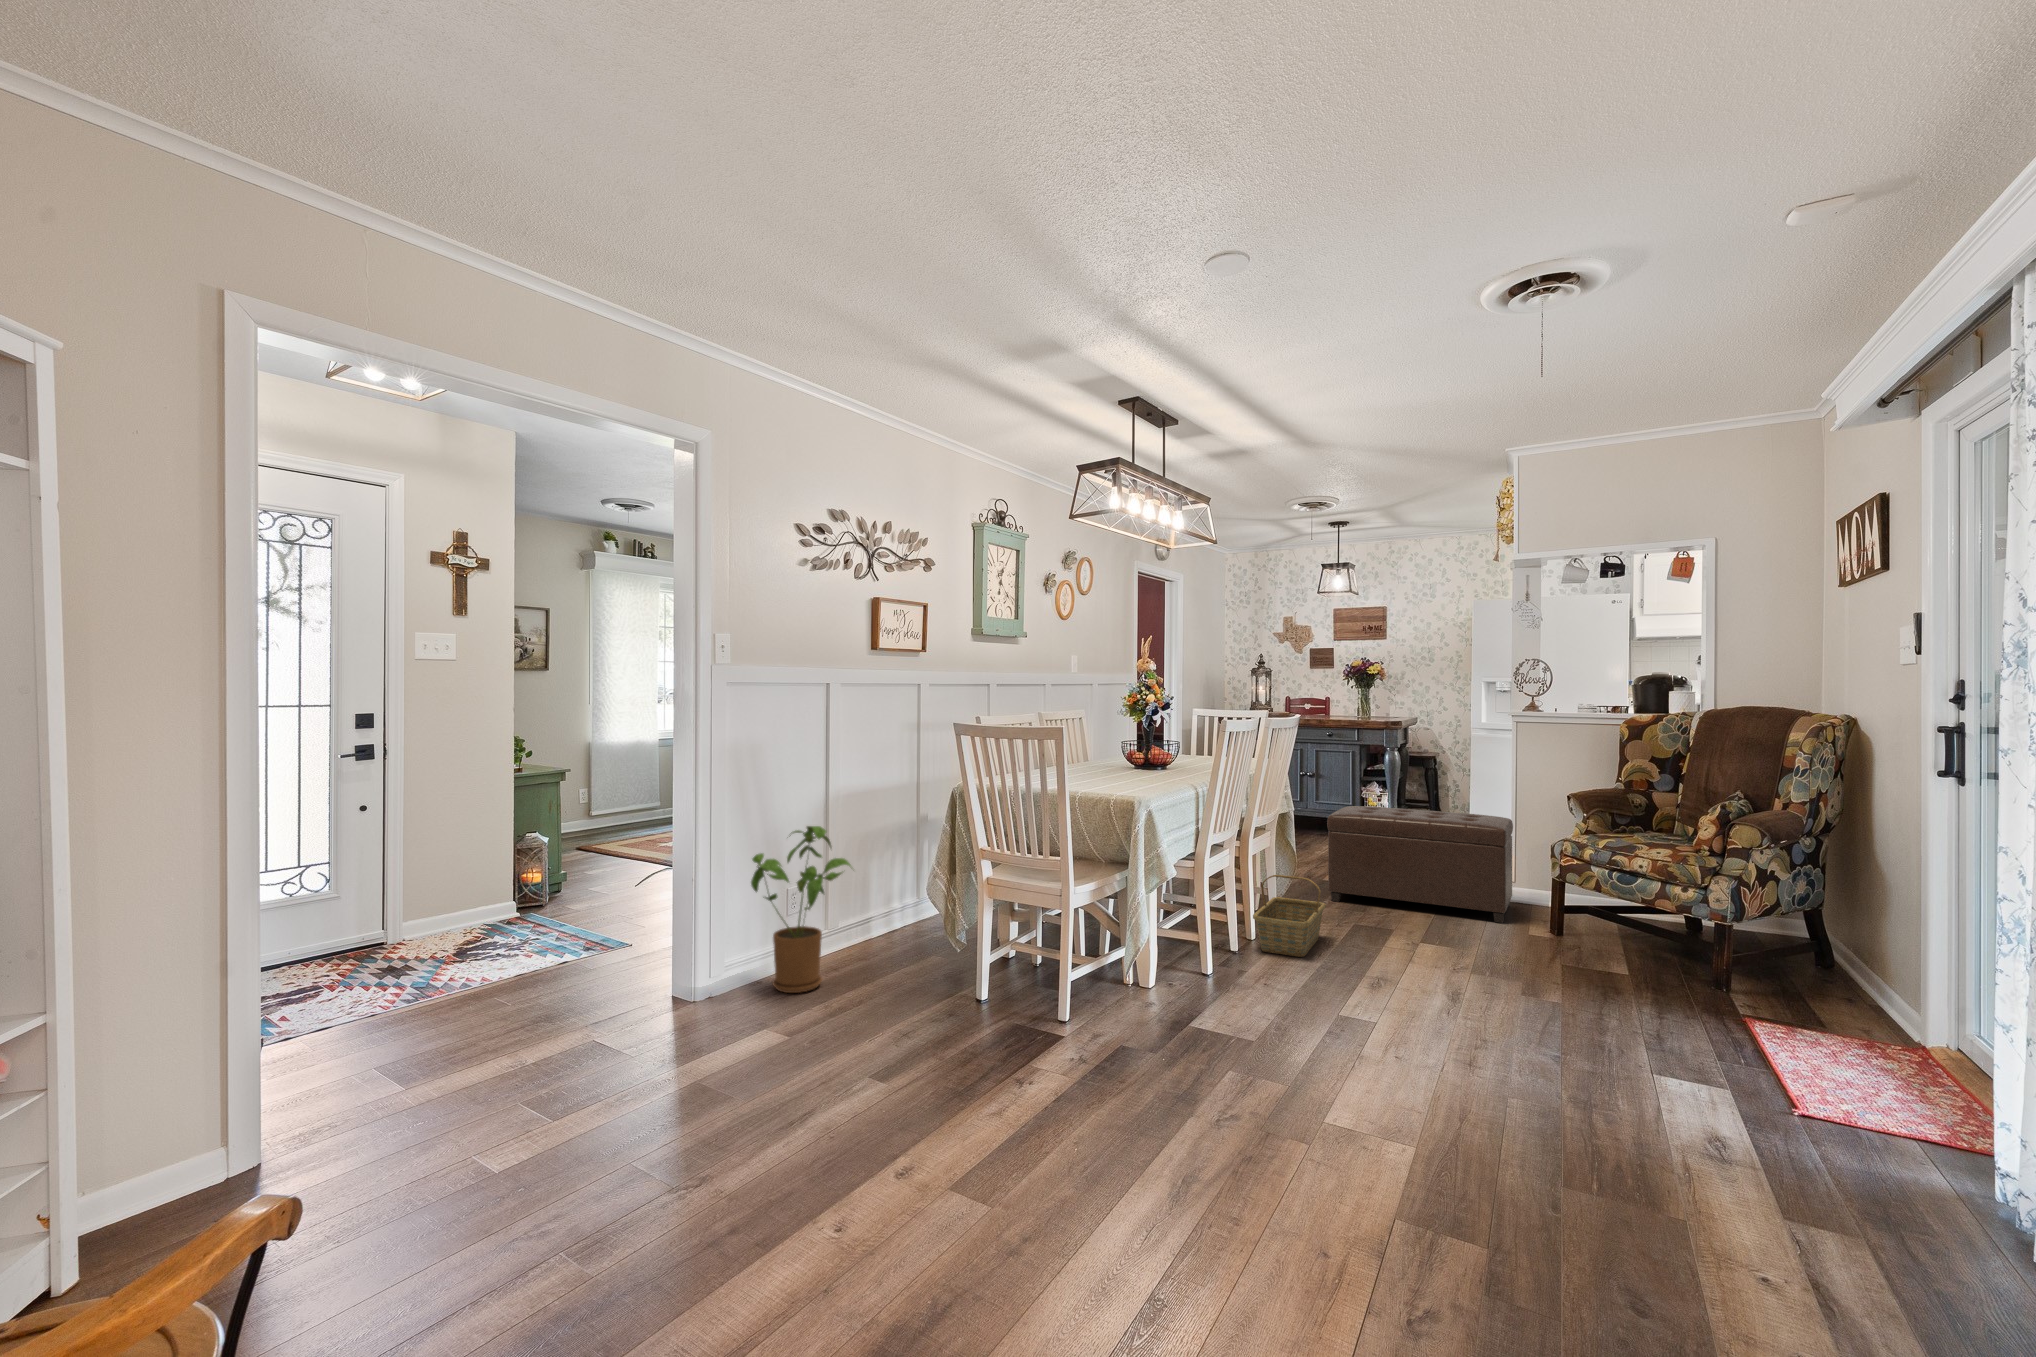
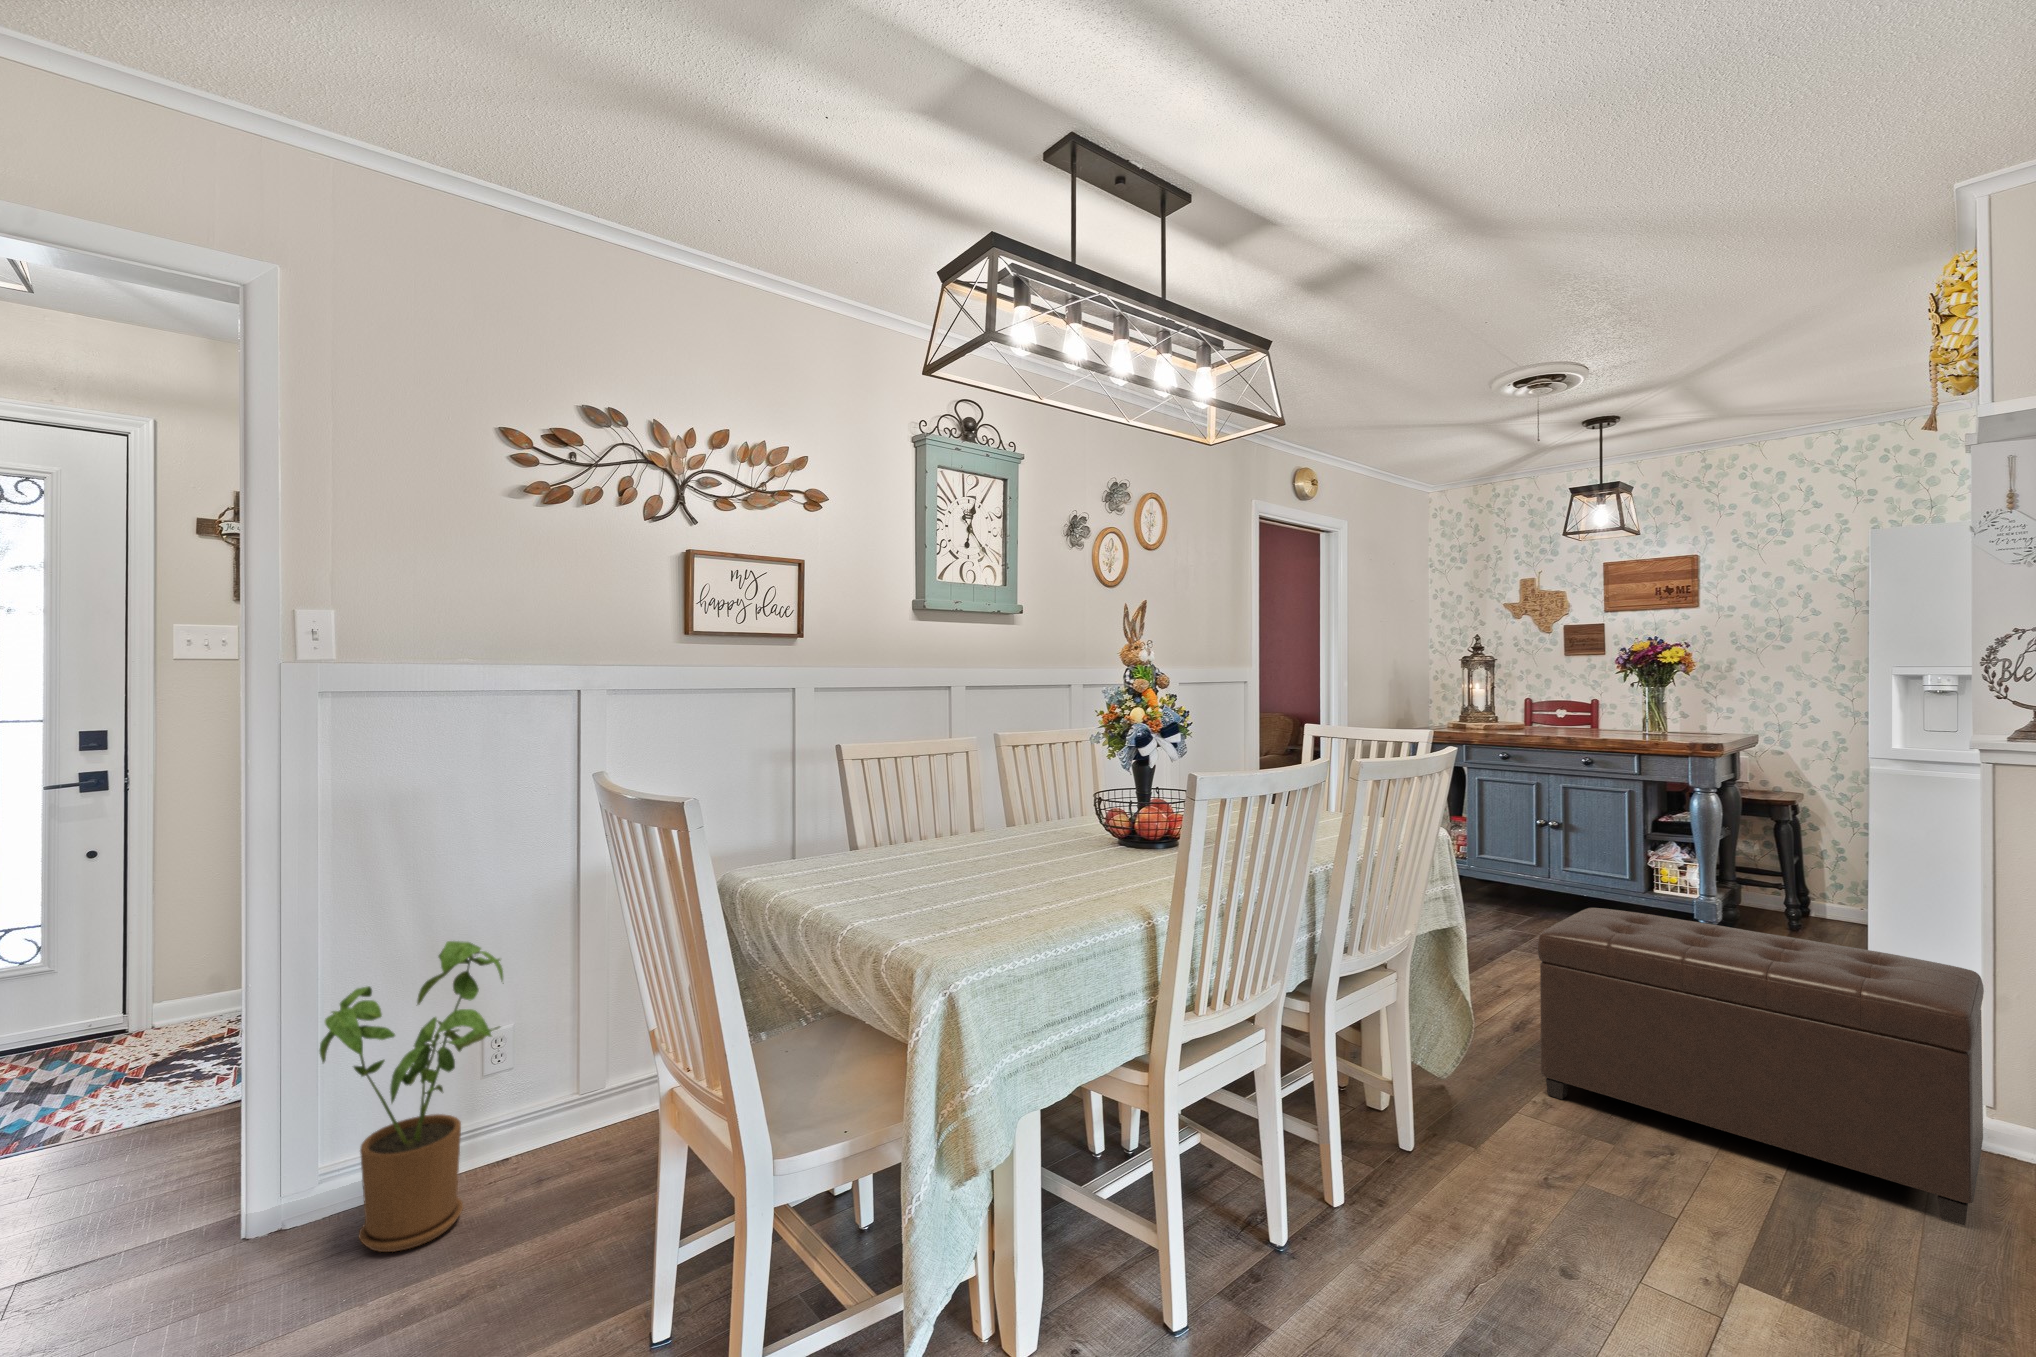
basket: present [1253,875,1326,957] -> none [1314,1081,1498,1292]

